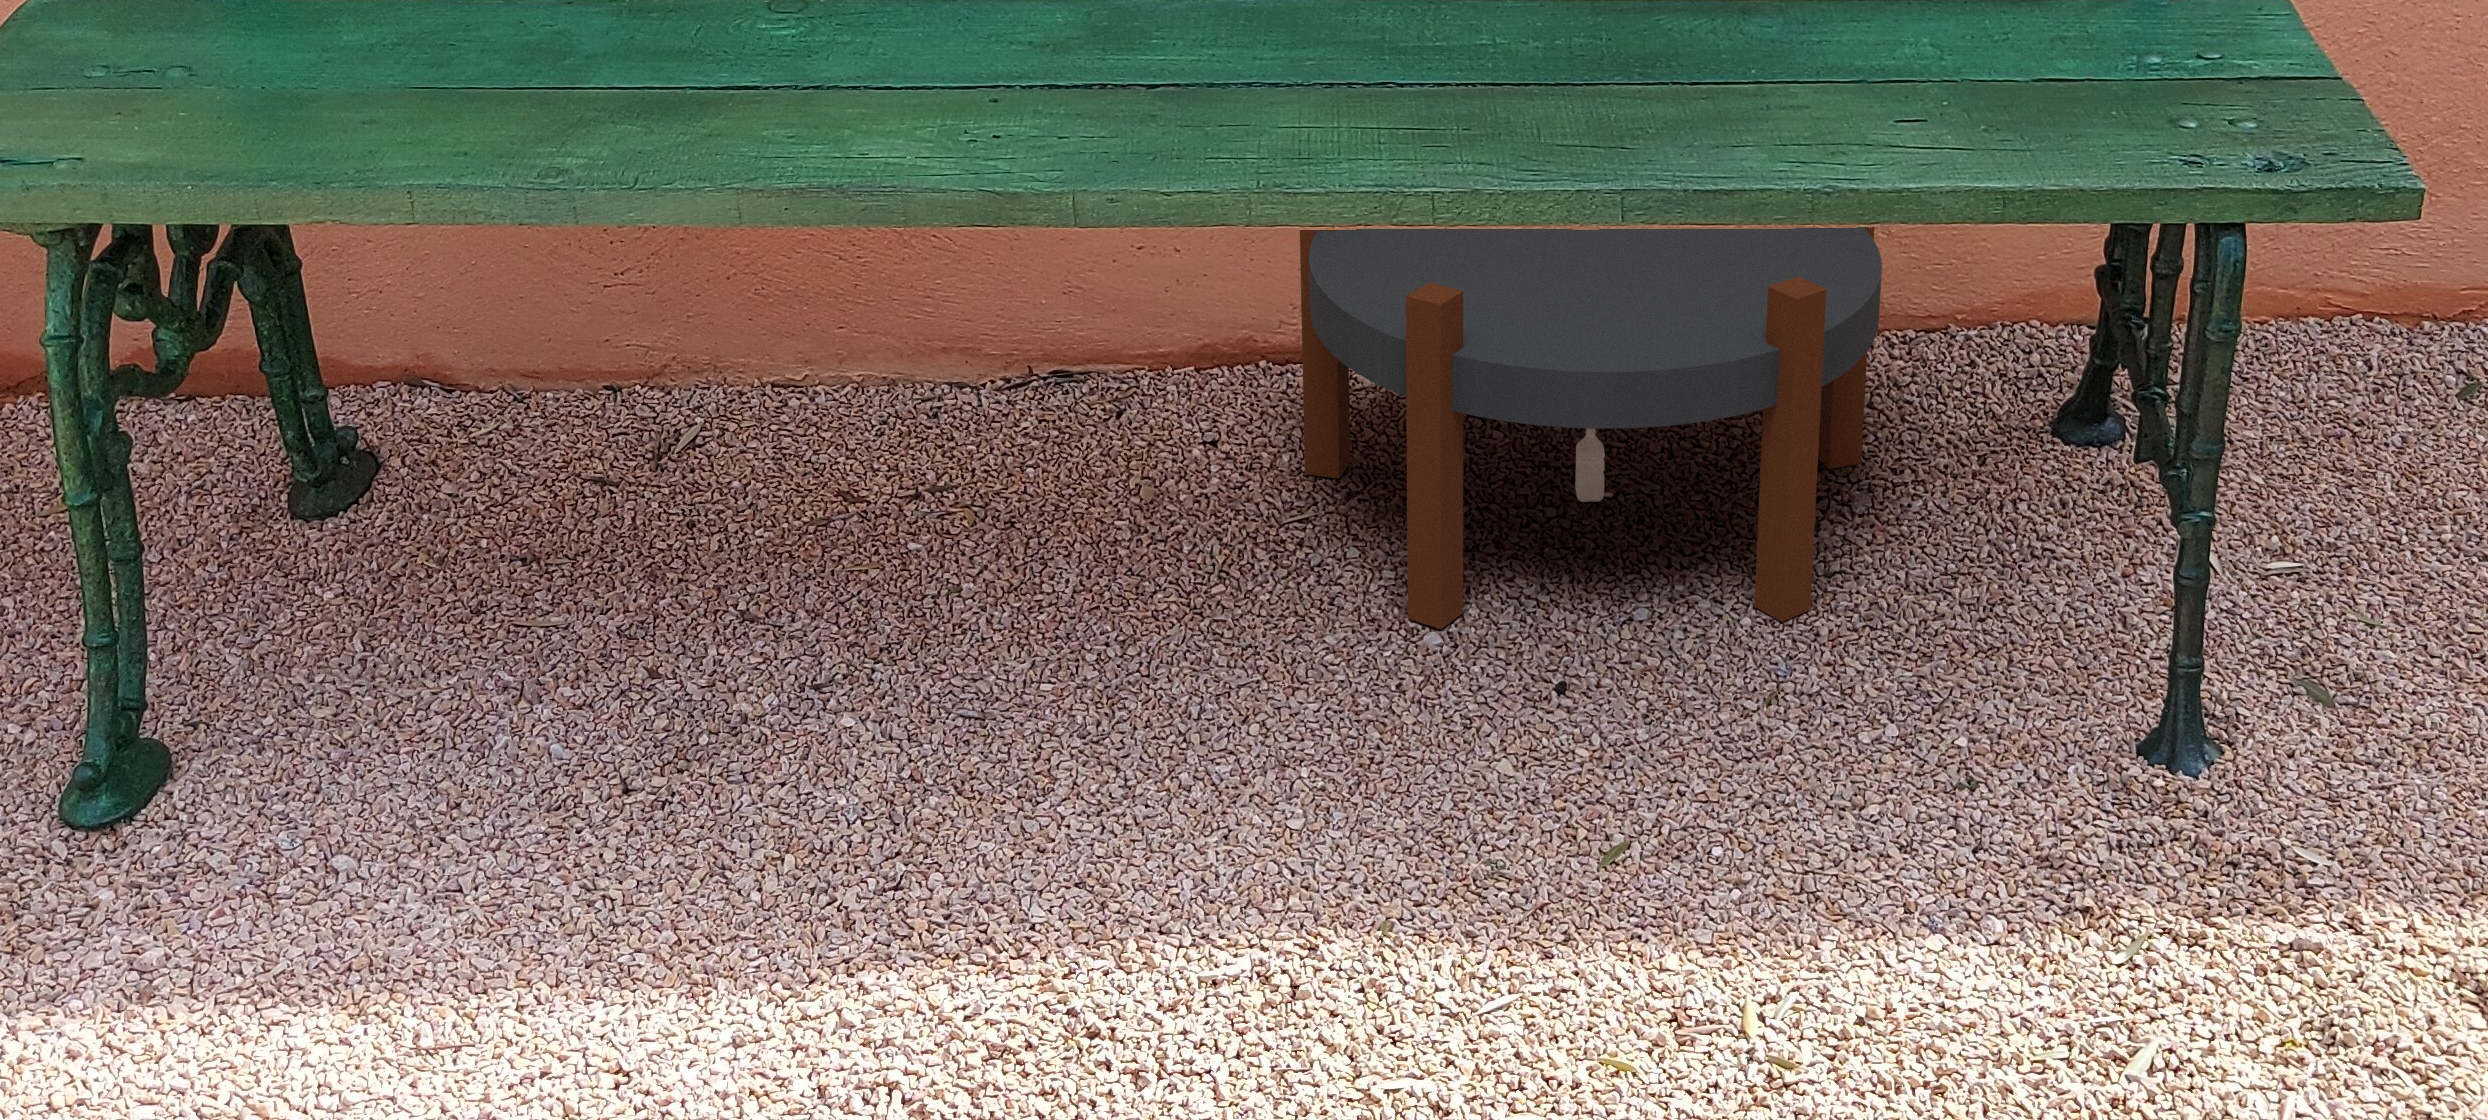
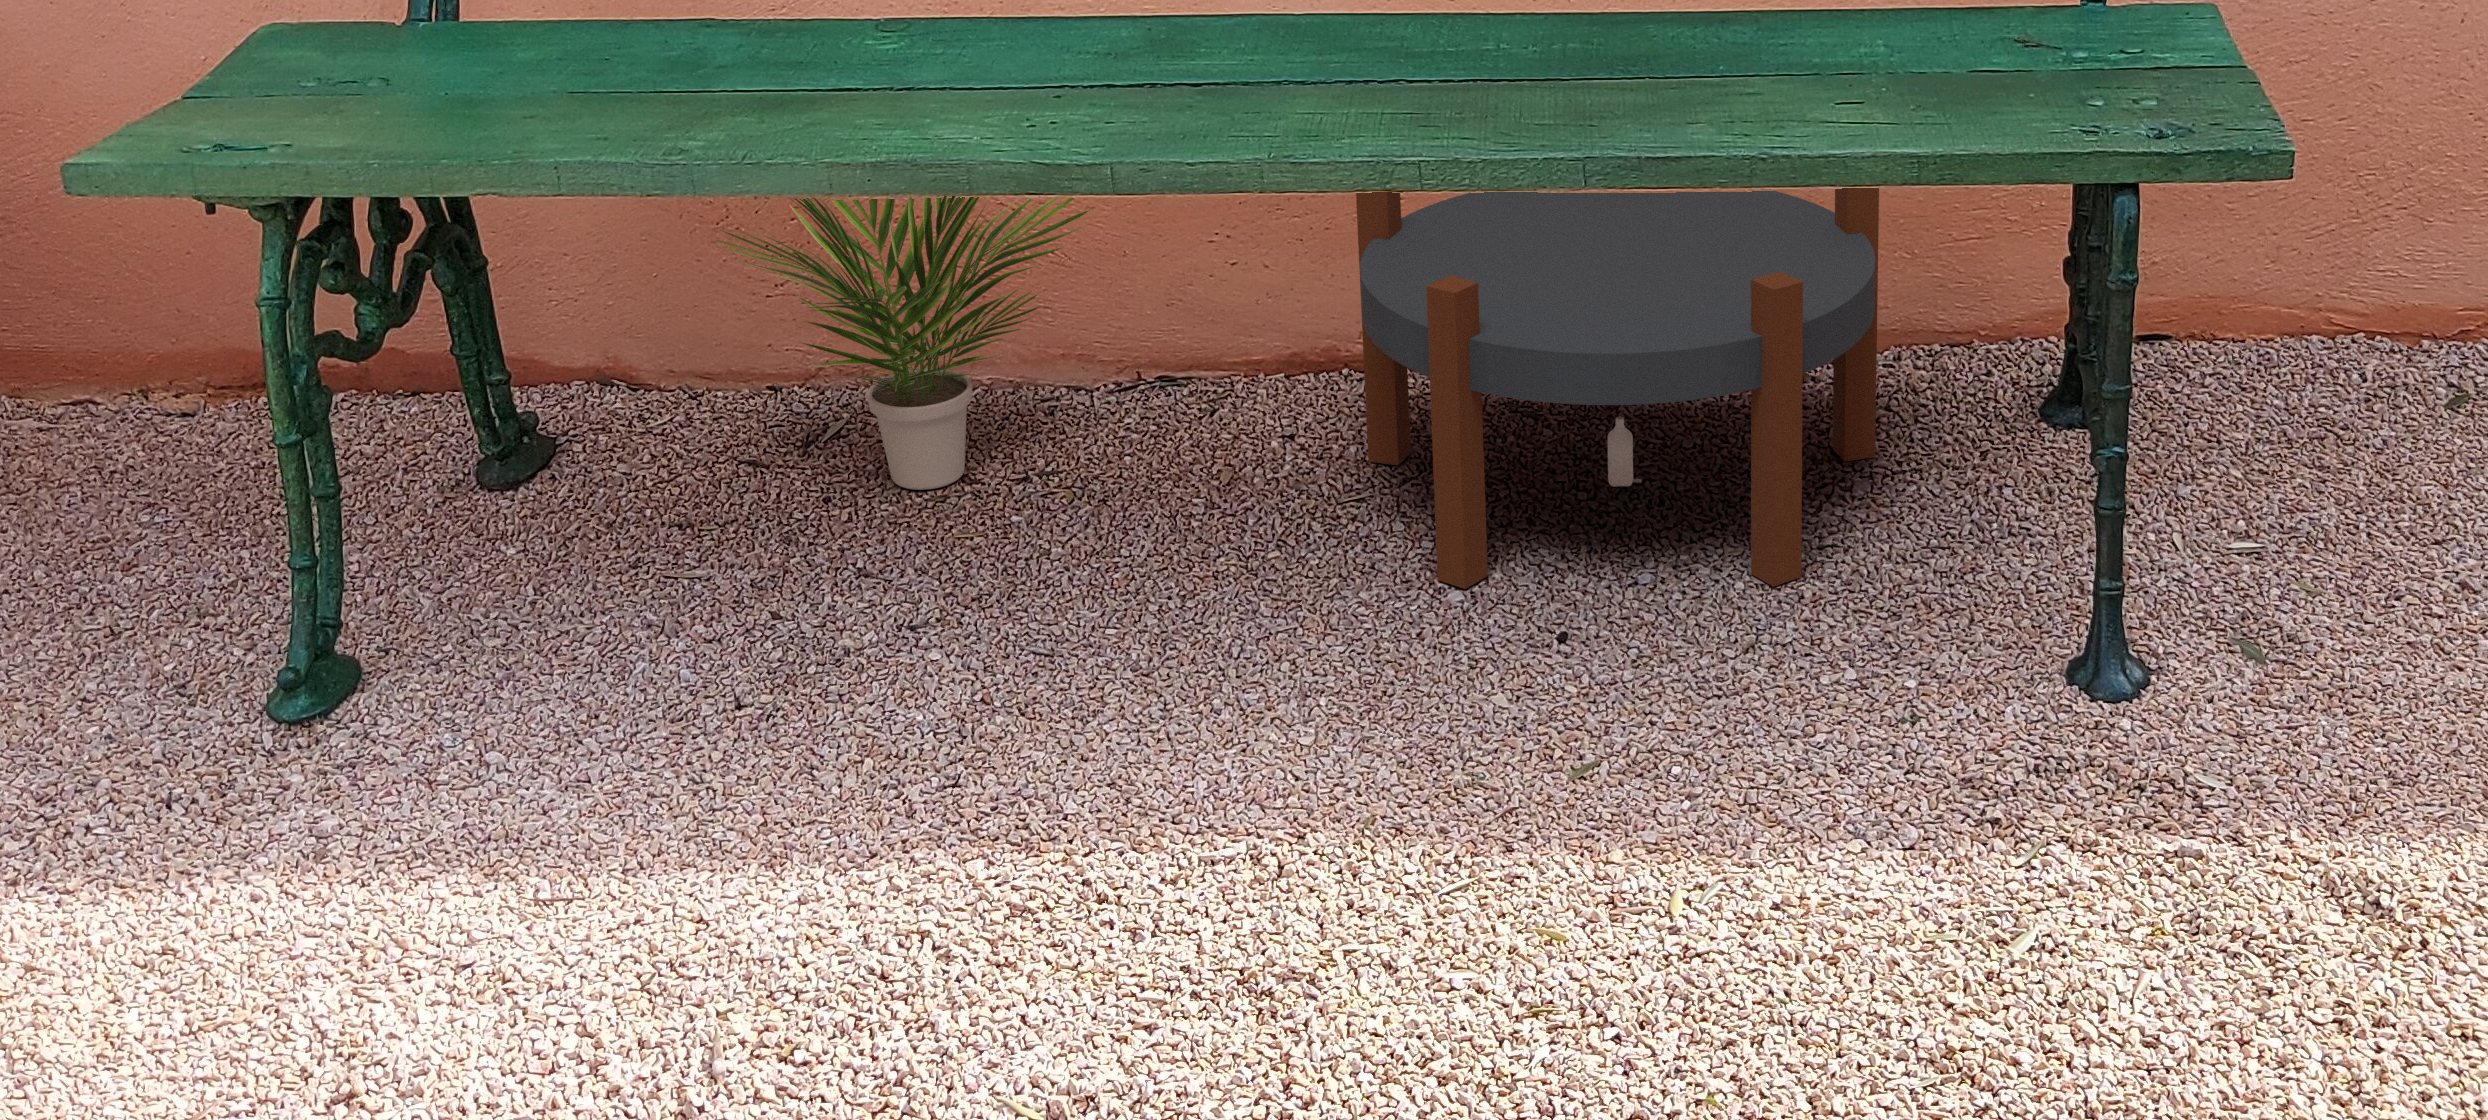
potted plant: none [564,50,997,513] -> present [715,196,1090,490]

